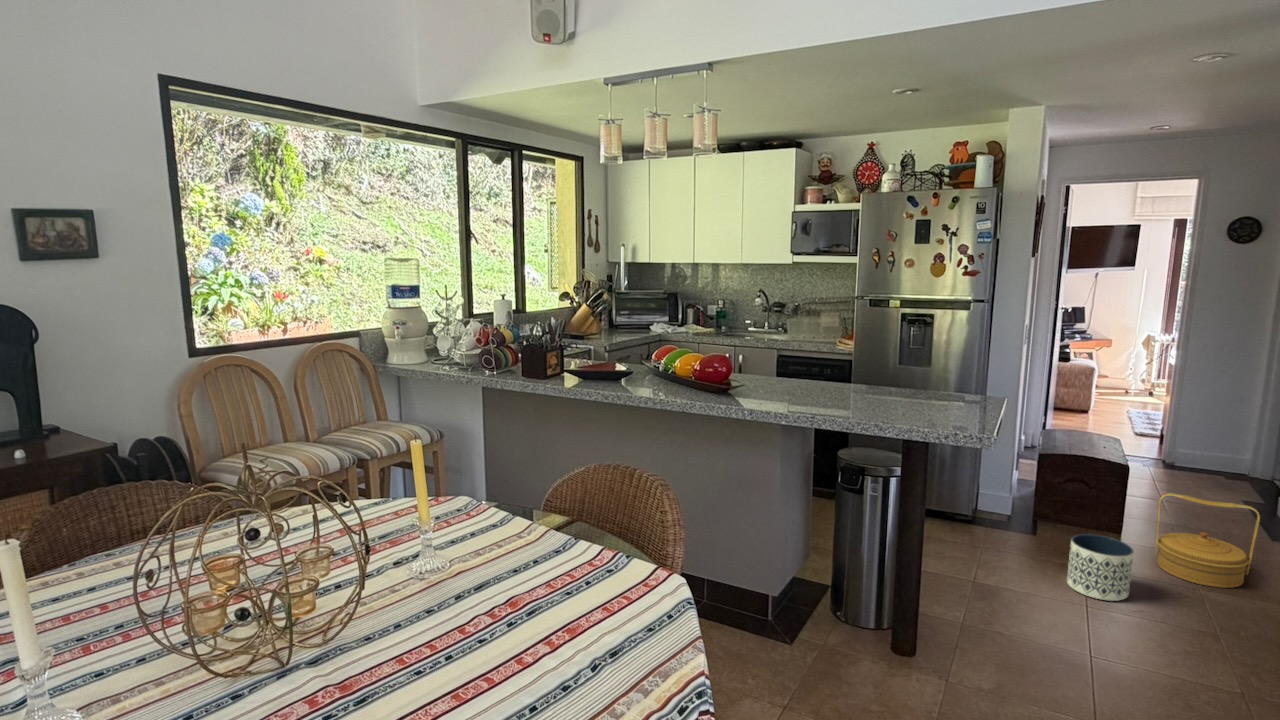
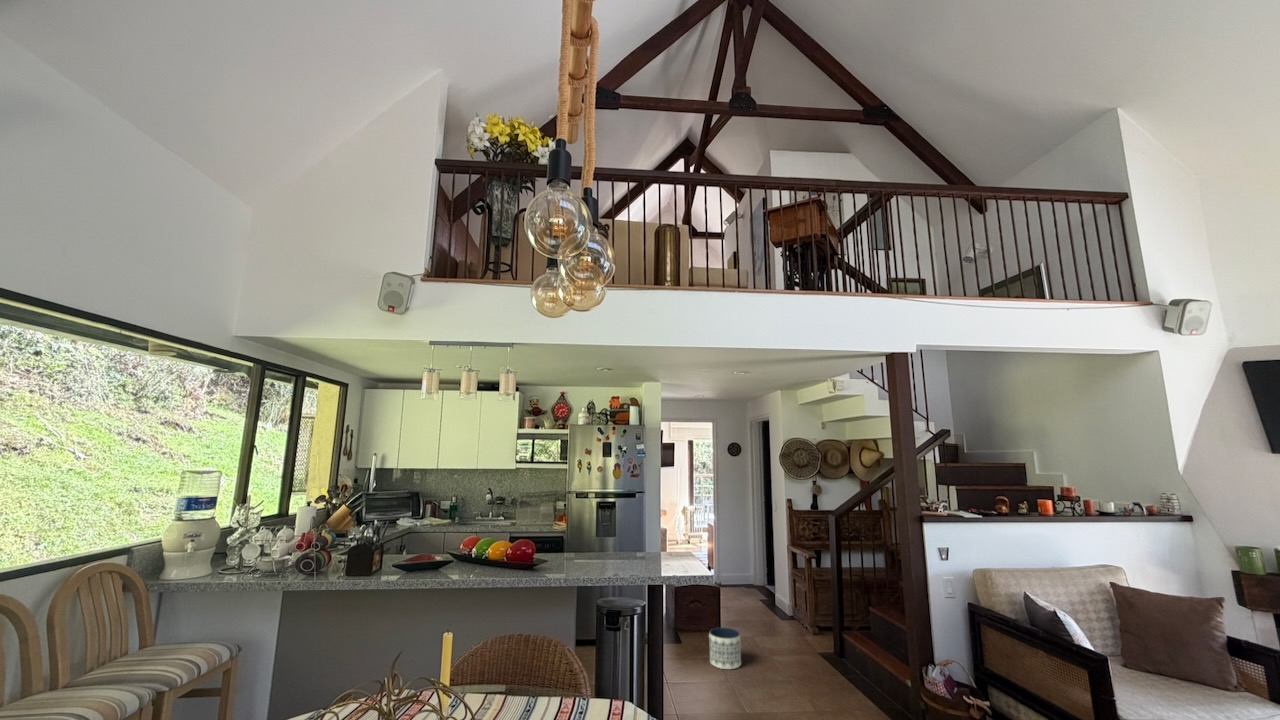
basket: present [1156,493,1260,588] -> none [737,594,779,646]

